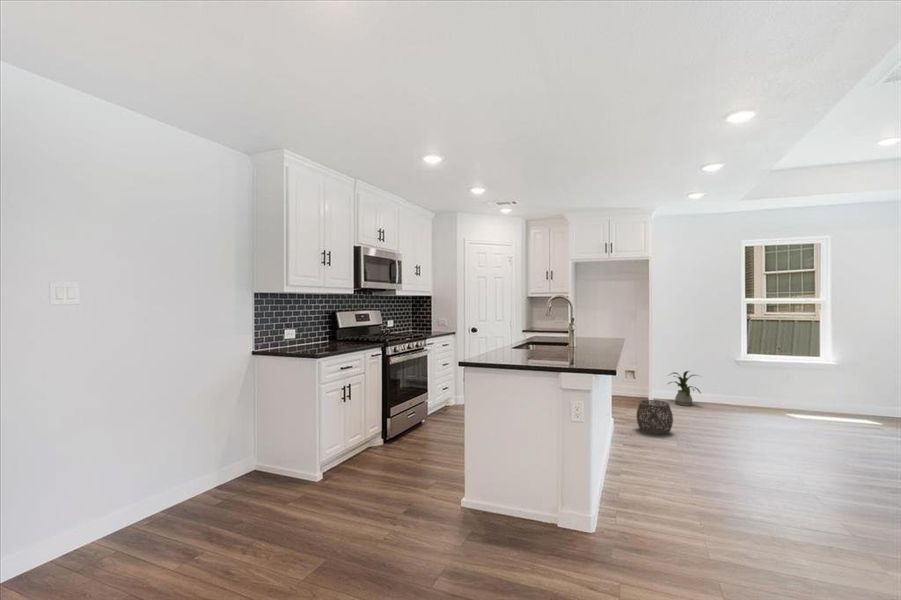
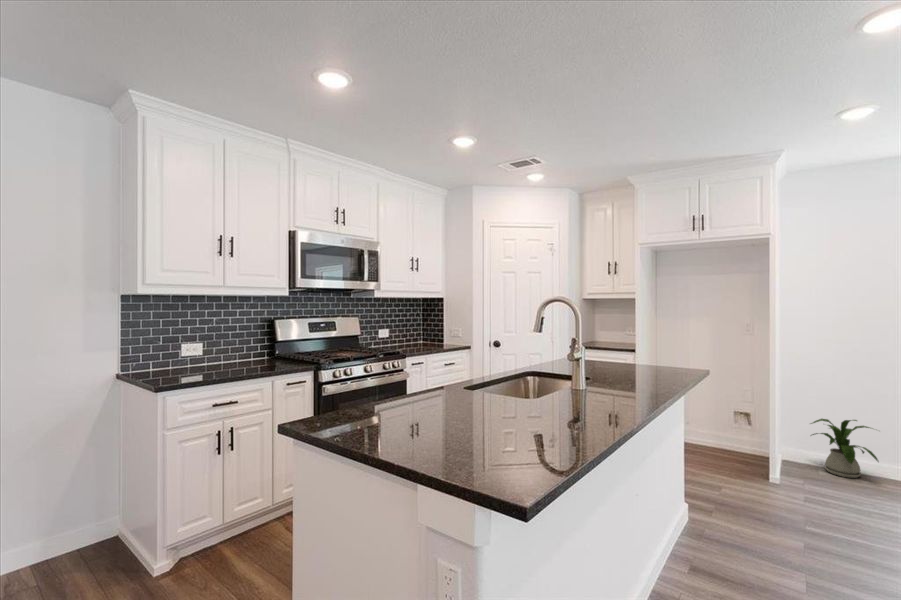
woven basket: present [636,400,673,435] -> none [736,477,815,553]

